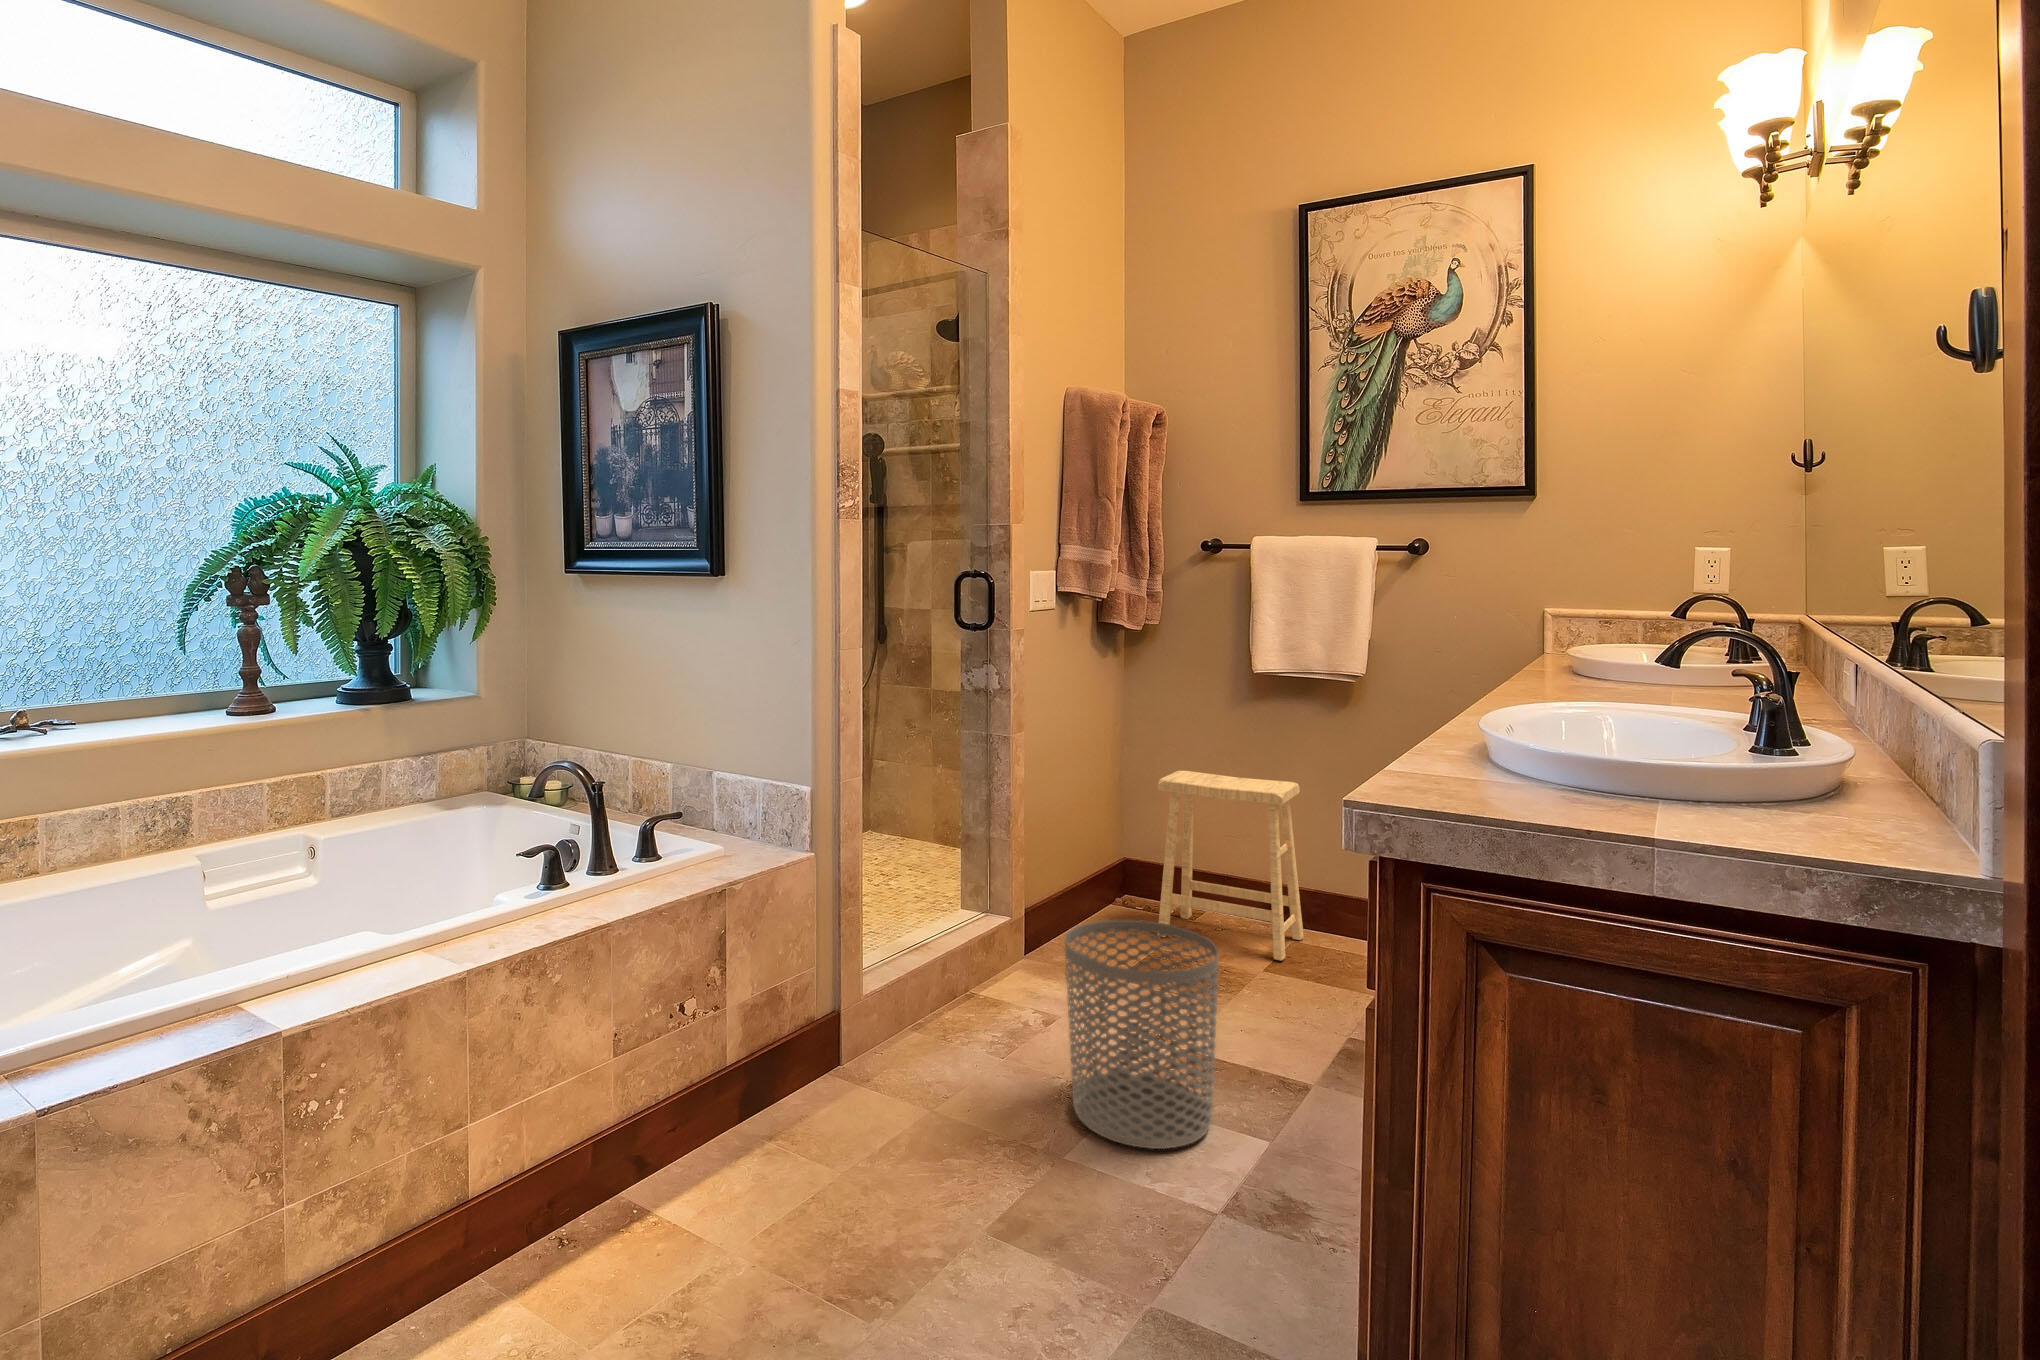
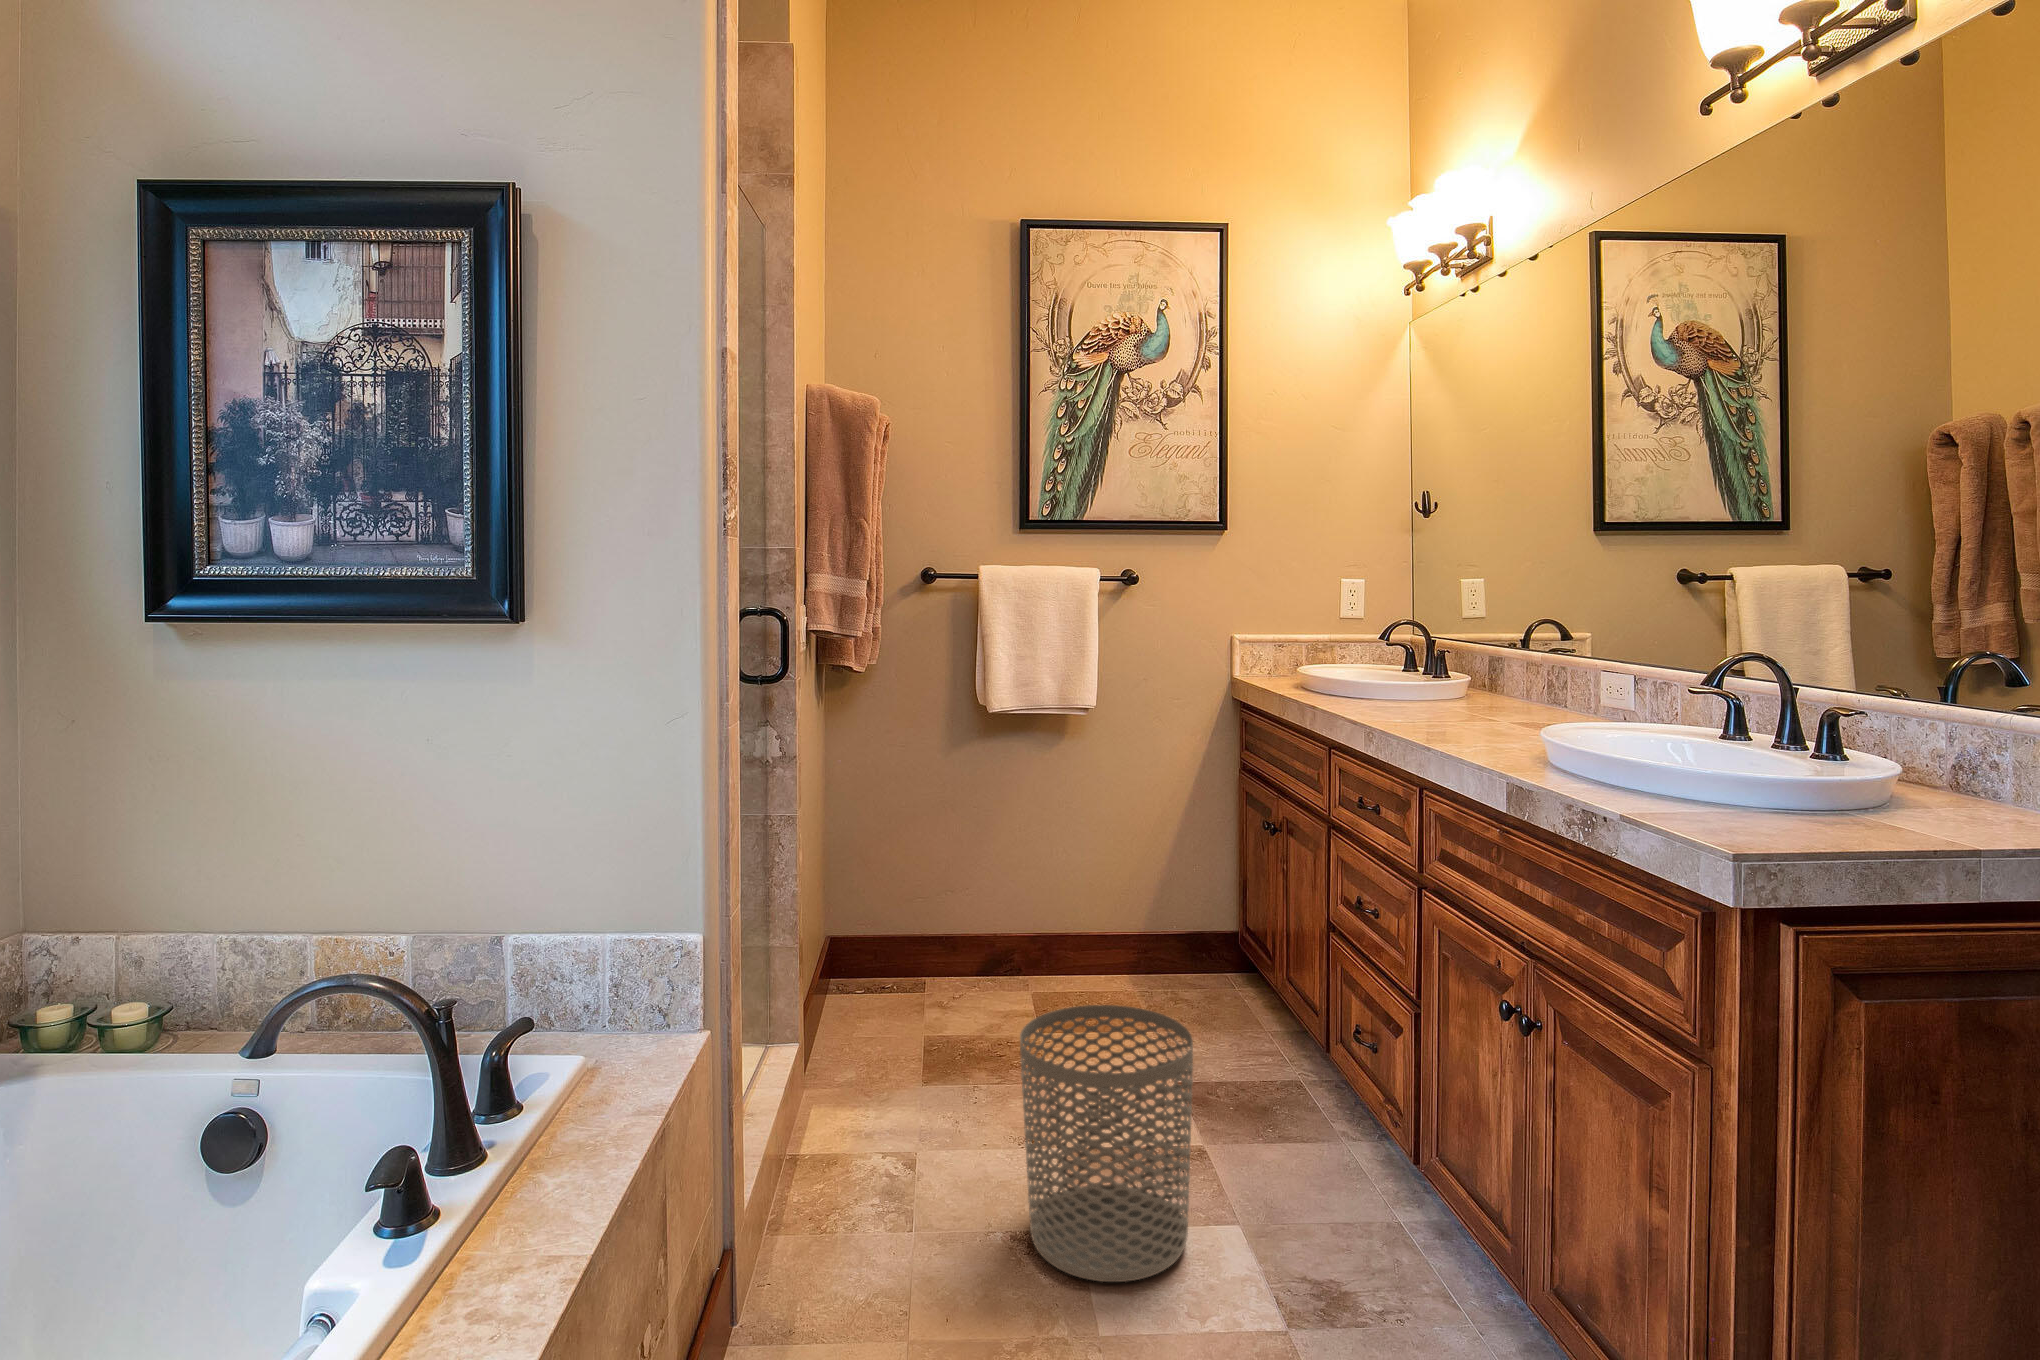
footstool: present [1157,771,1304,961] -> none [902,820,1041,1018]

